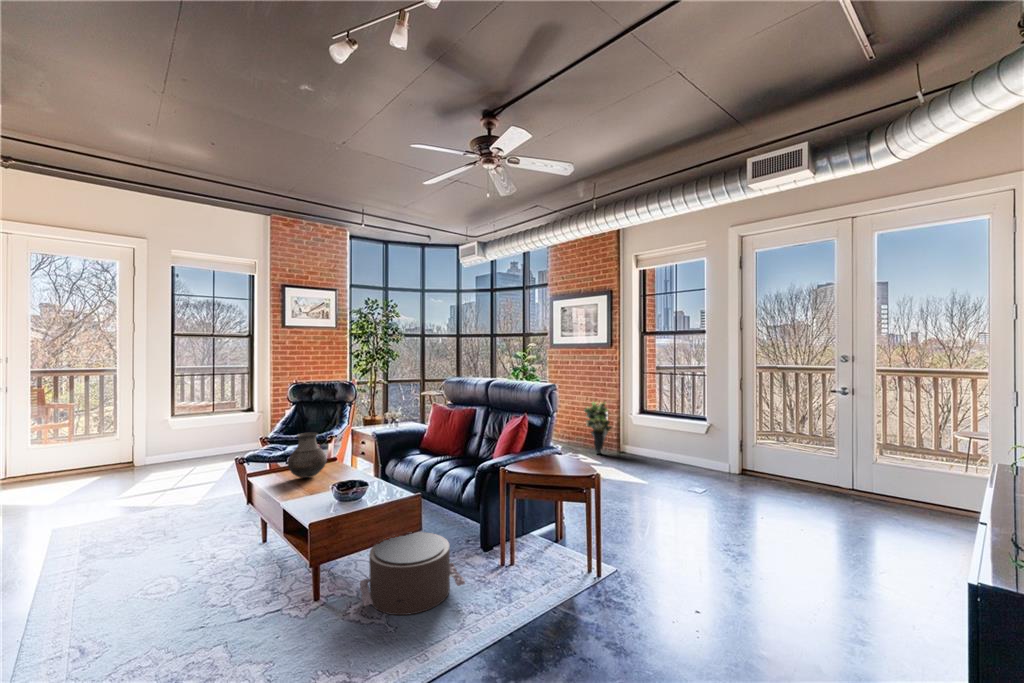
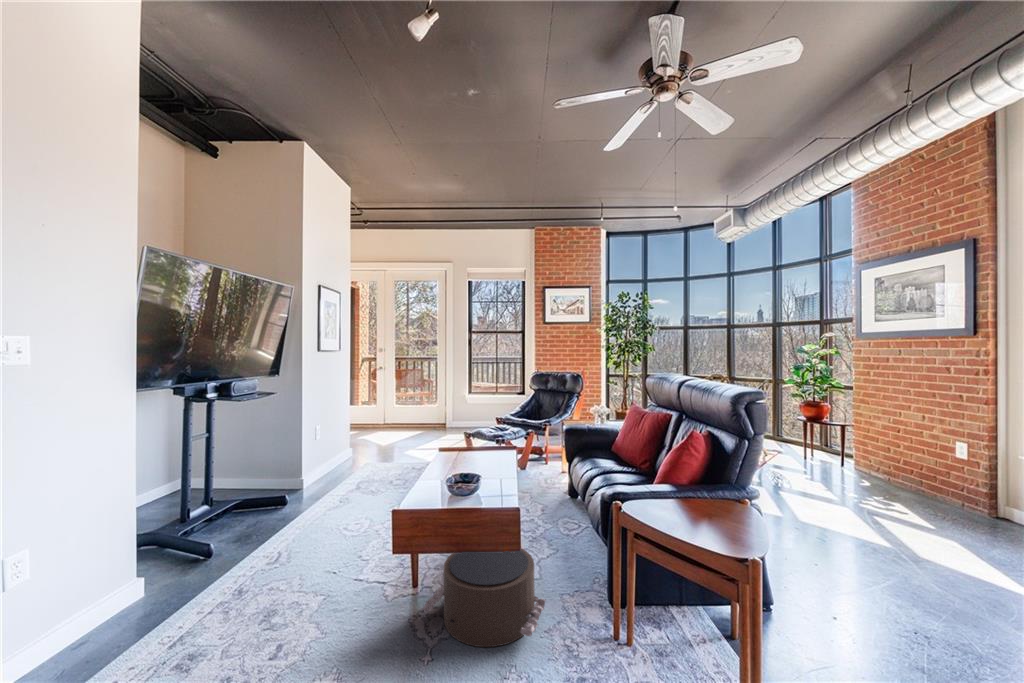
potted plant: present [584,402,612,454] -> none [907,423,973,512]
vase: present [288,432,327,478] -> none [463,417,497,460]

